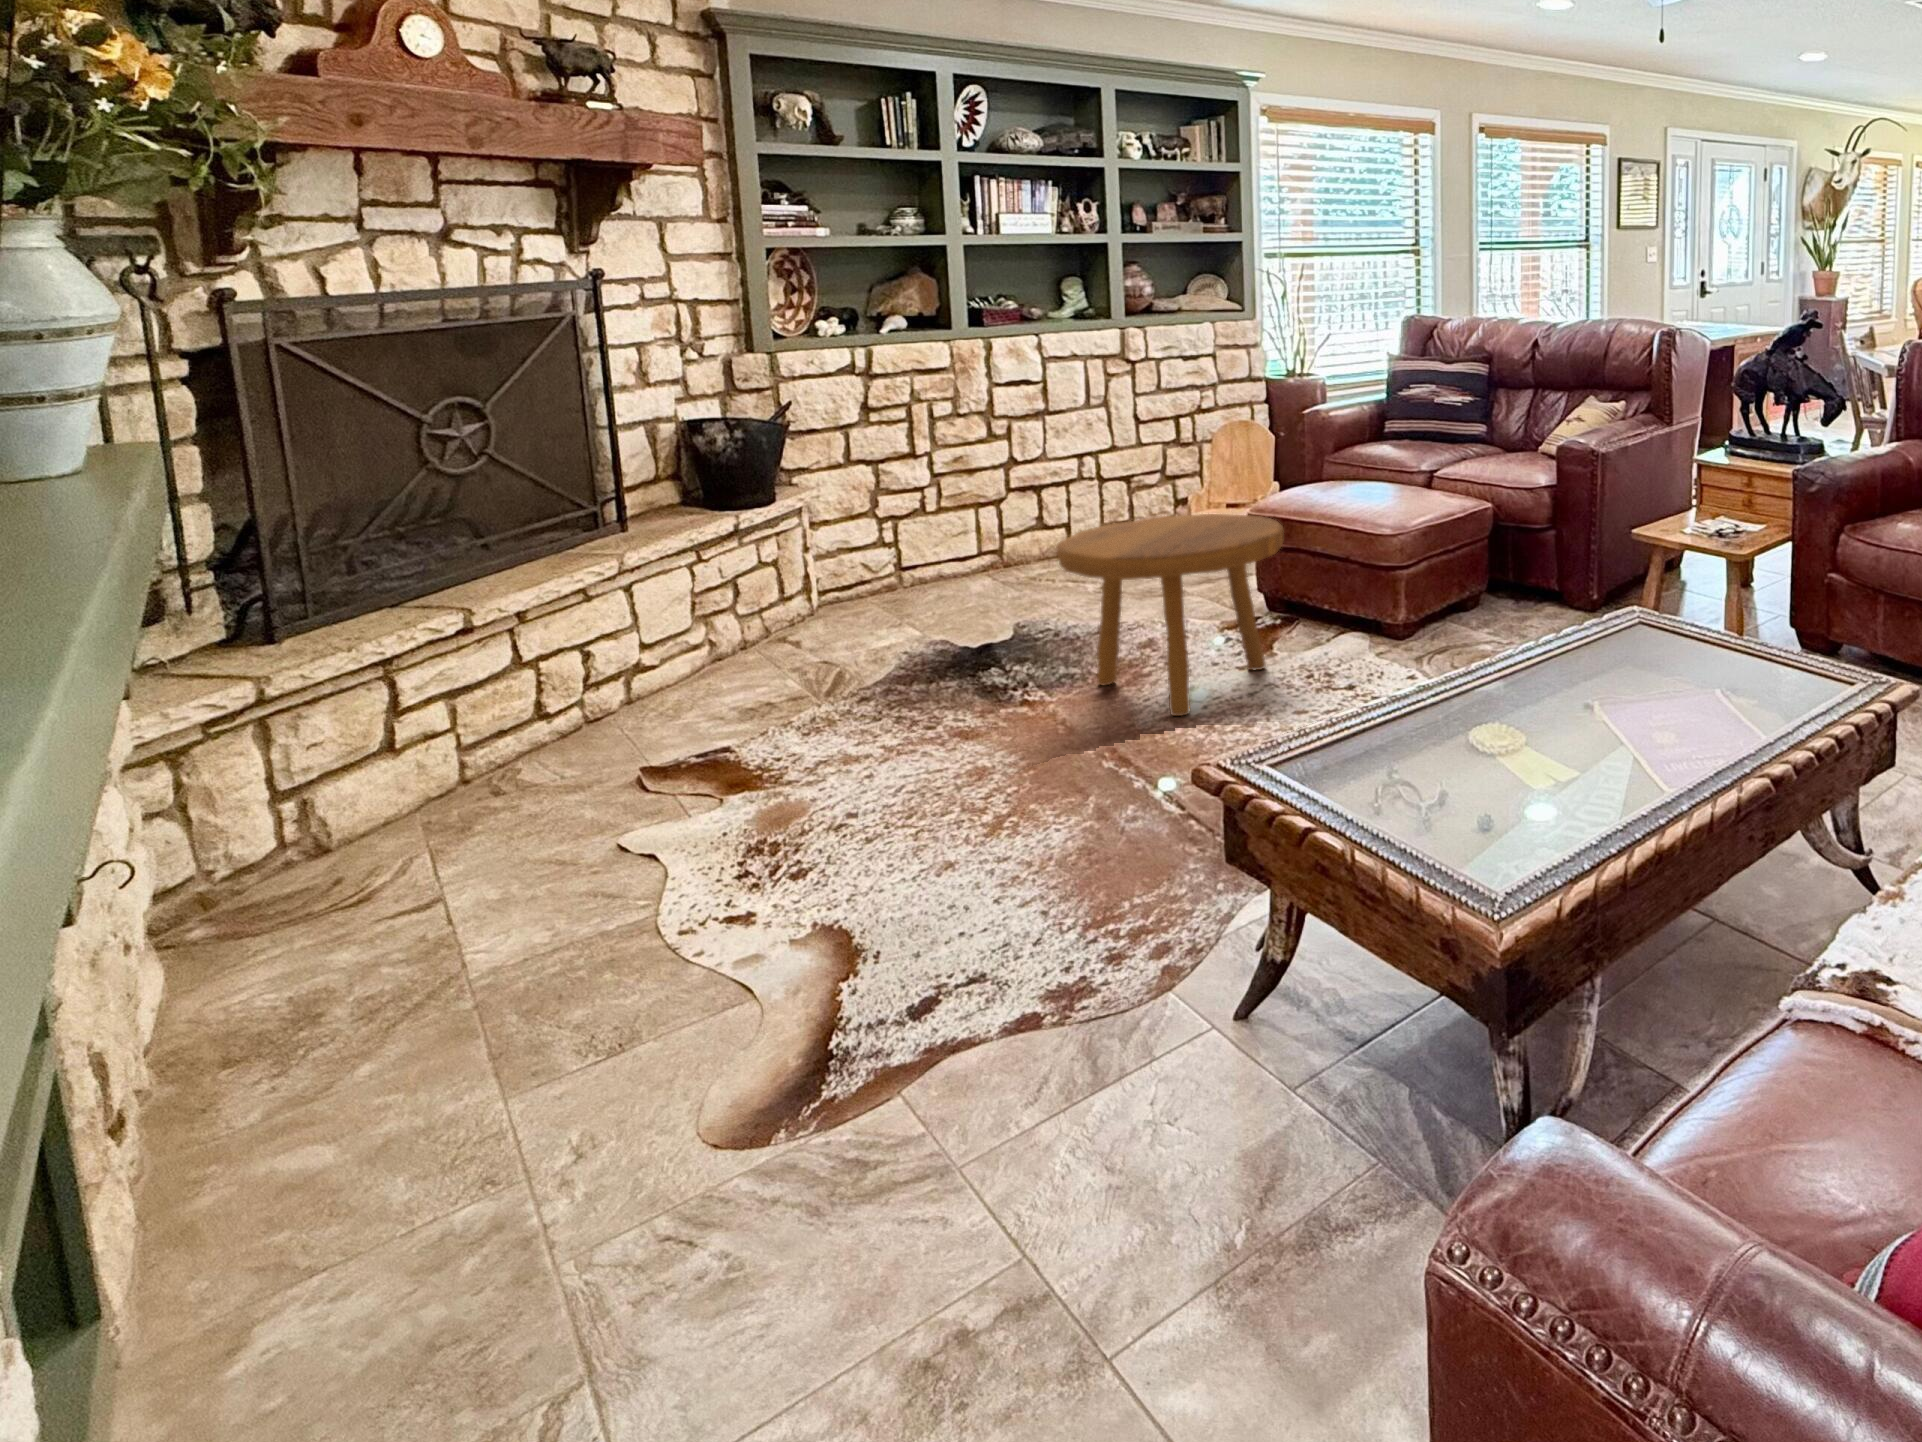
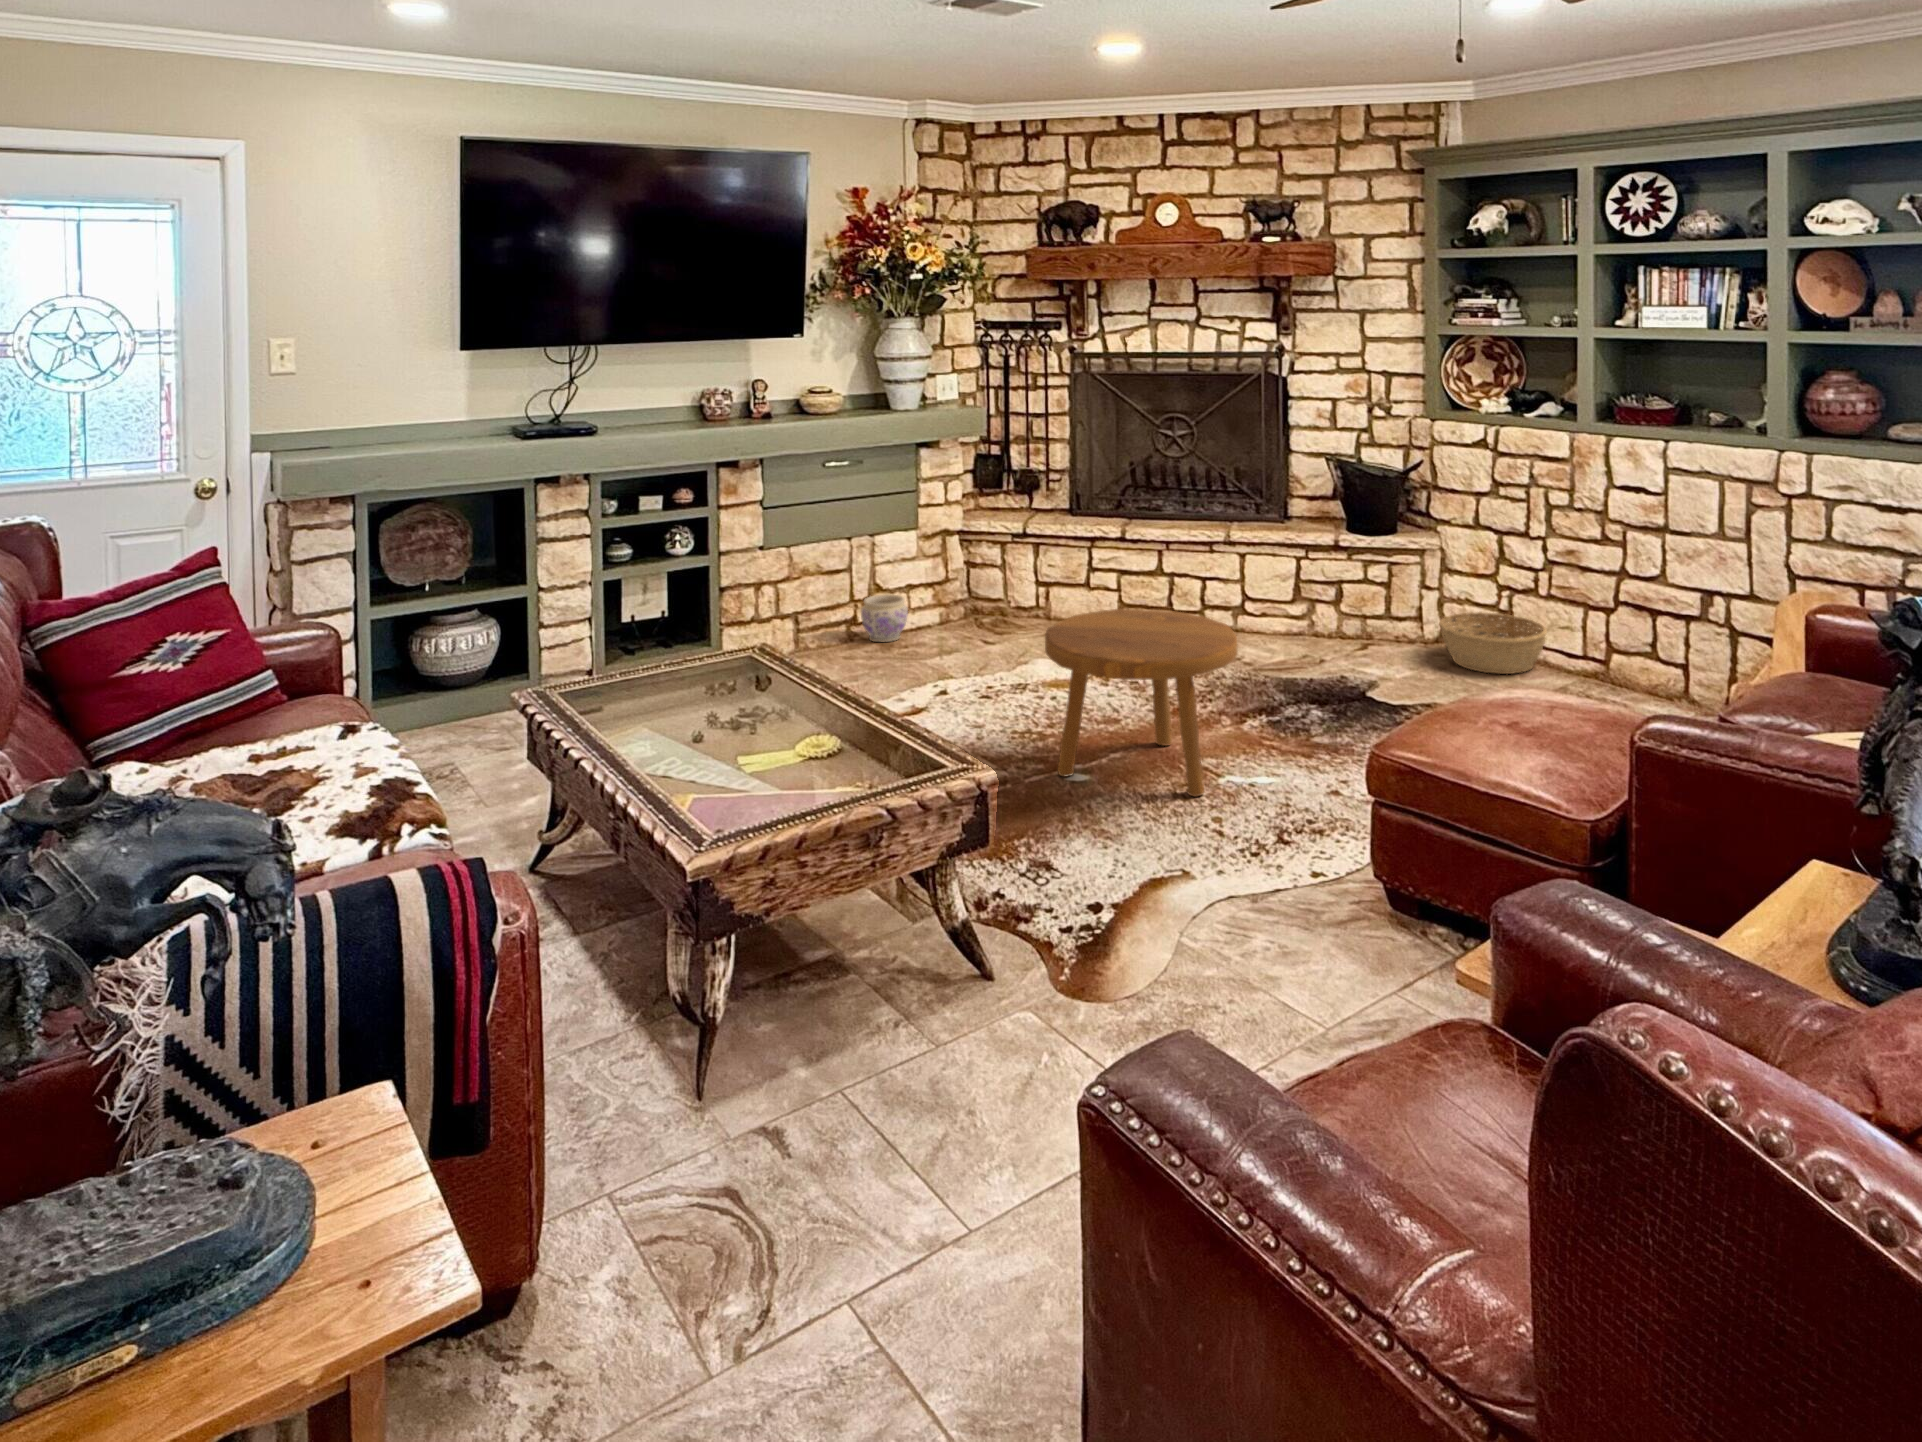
basket: none [886,536,1003,597] -> present [1439,612,1547,674]
planter: none [290,784,415,894] -> present [861,594,908,643]

